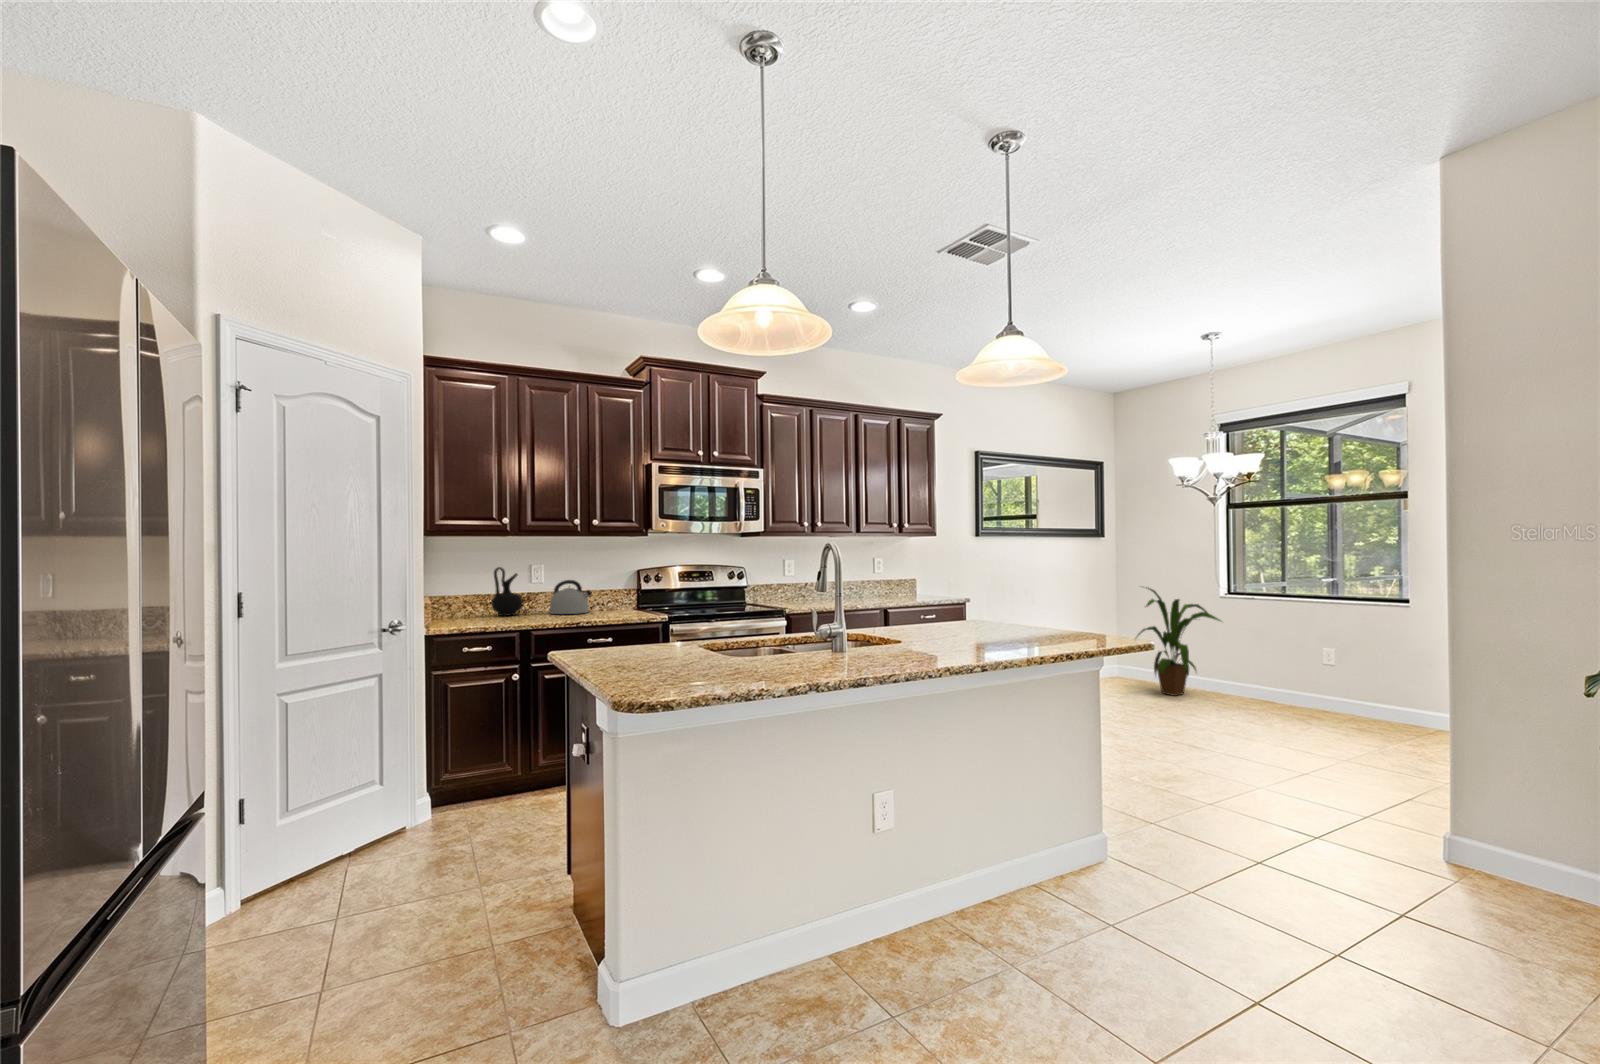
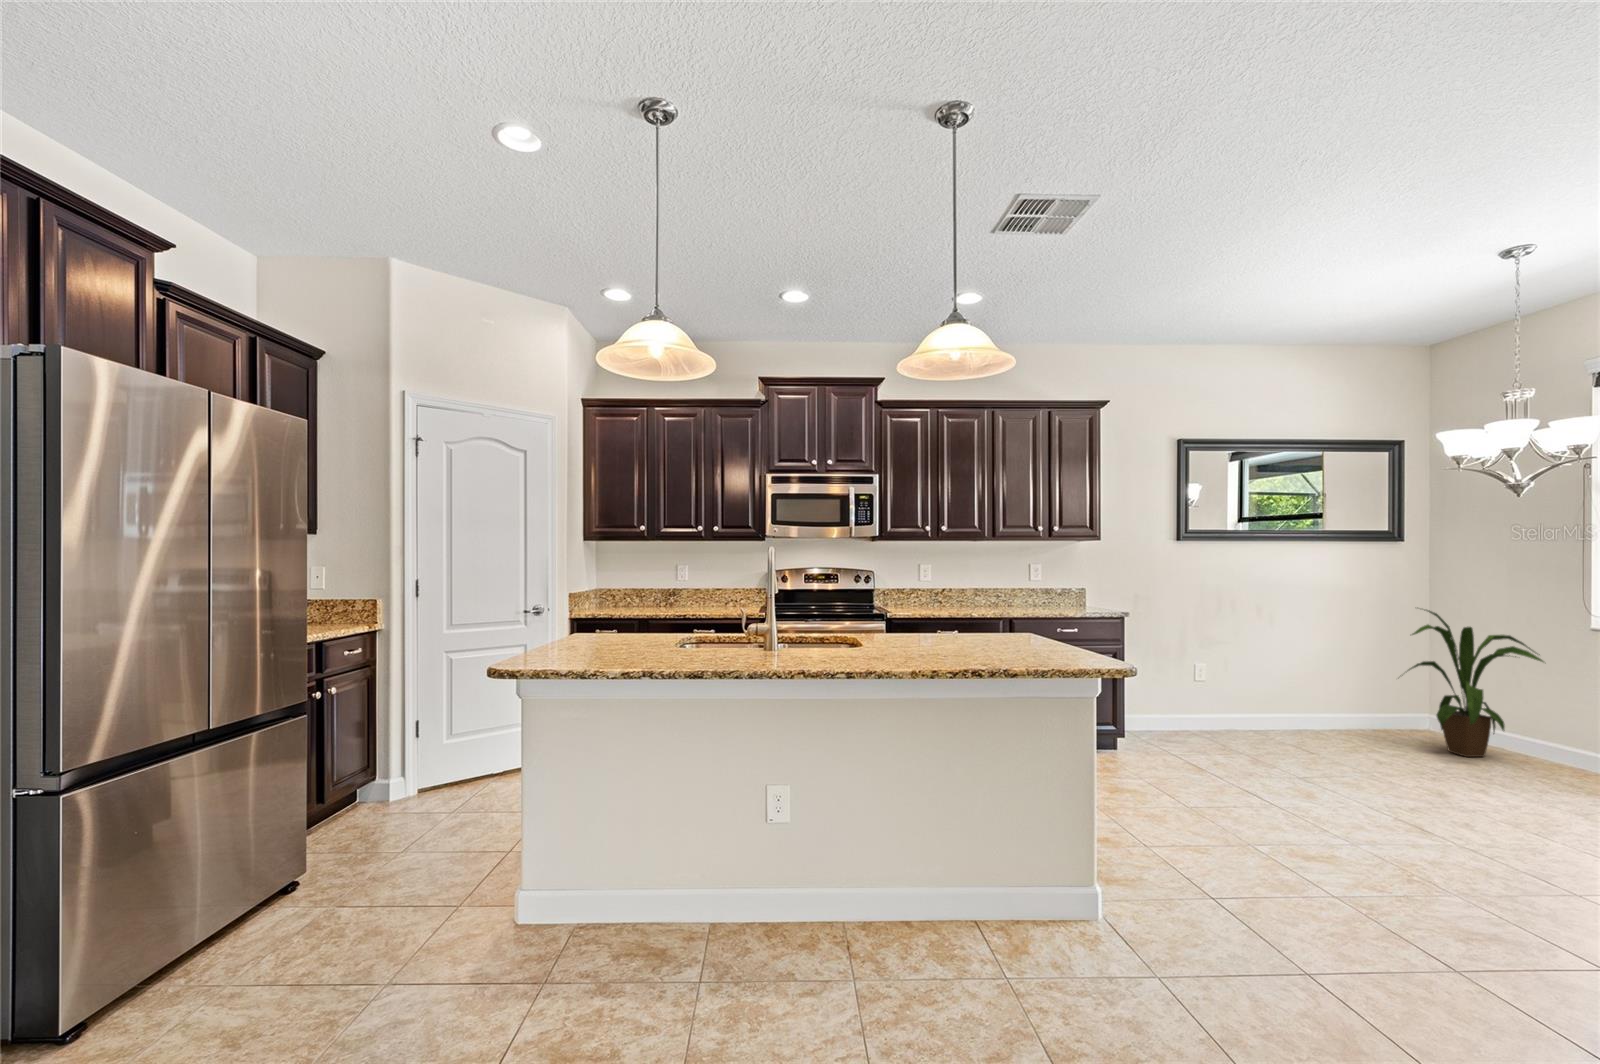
ceramic jug: present [491,567,523,616] -> none [643,566,667,606]
kettle: present [550,580,592,614] -> none [687,578,721,607]

